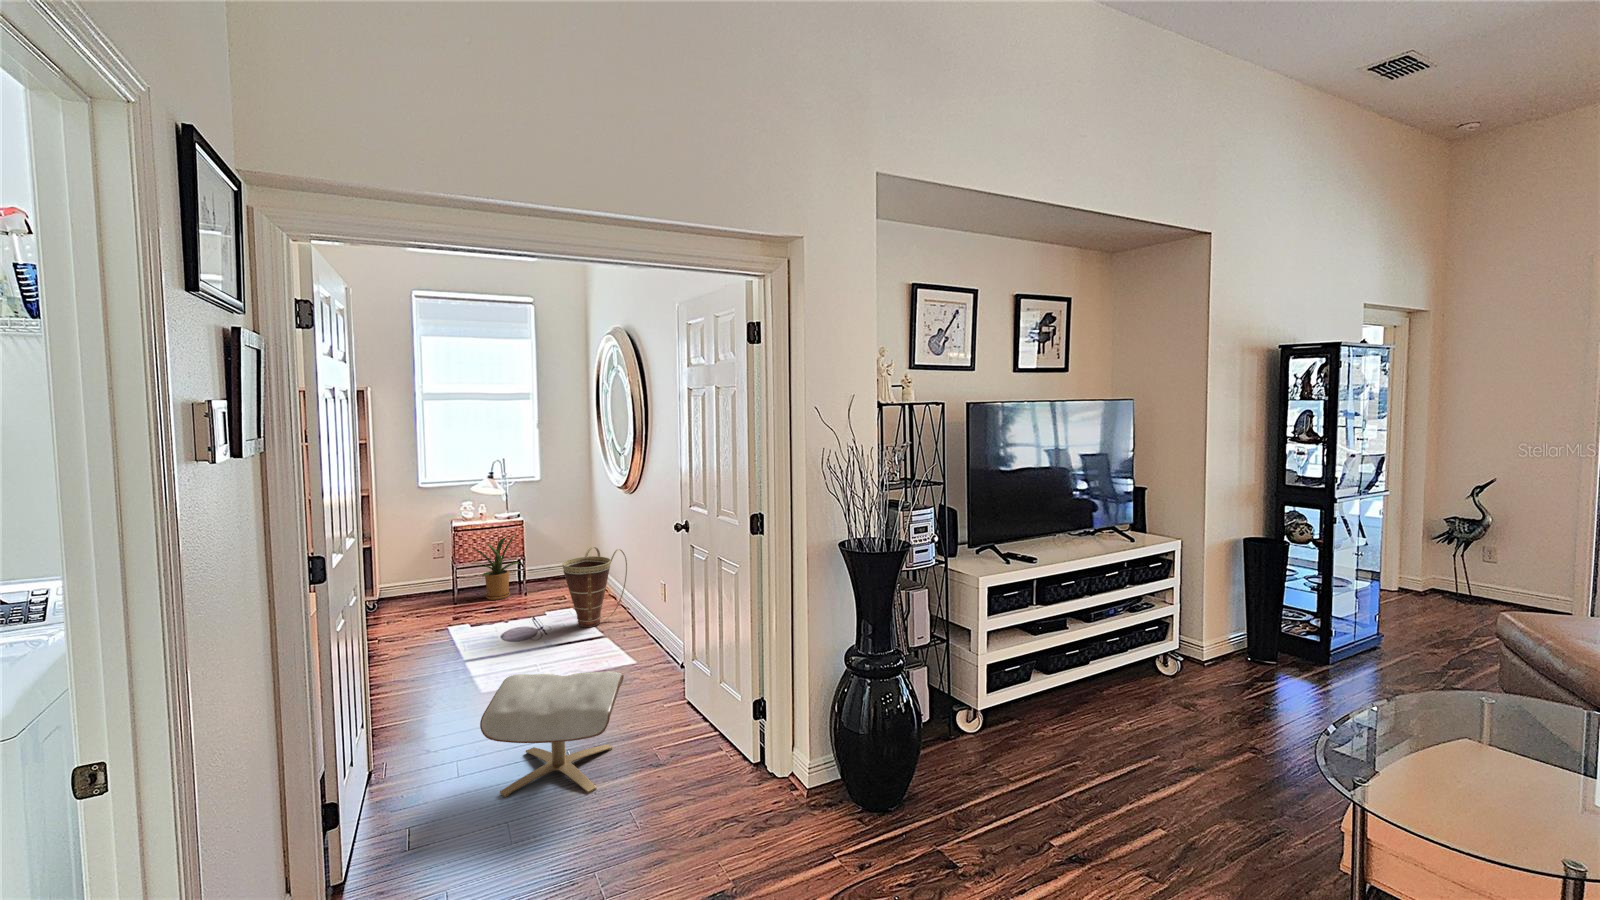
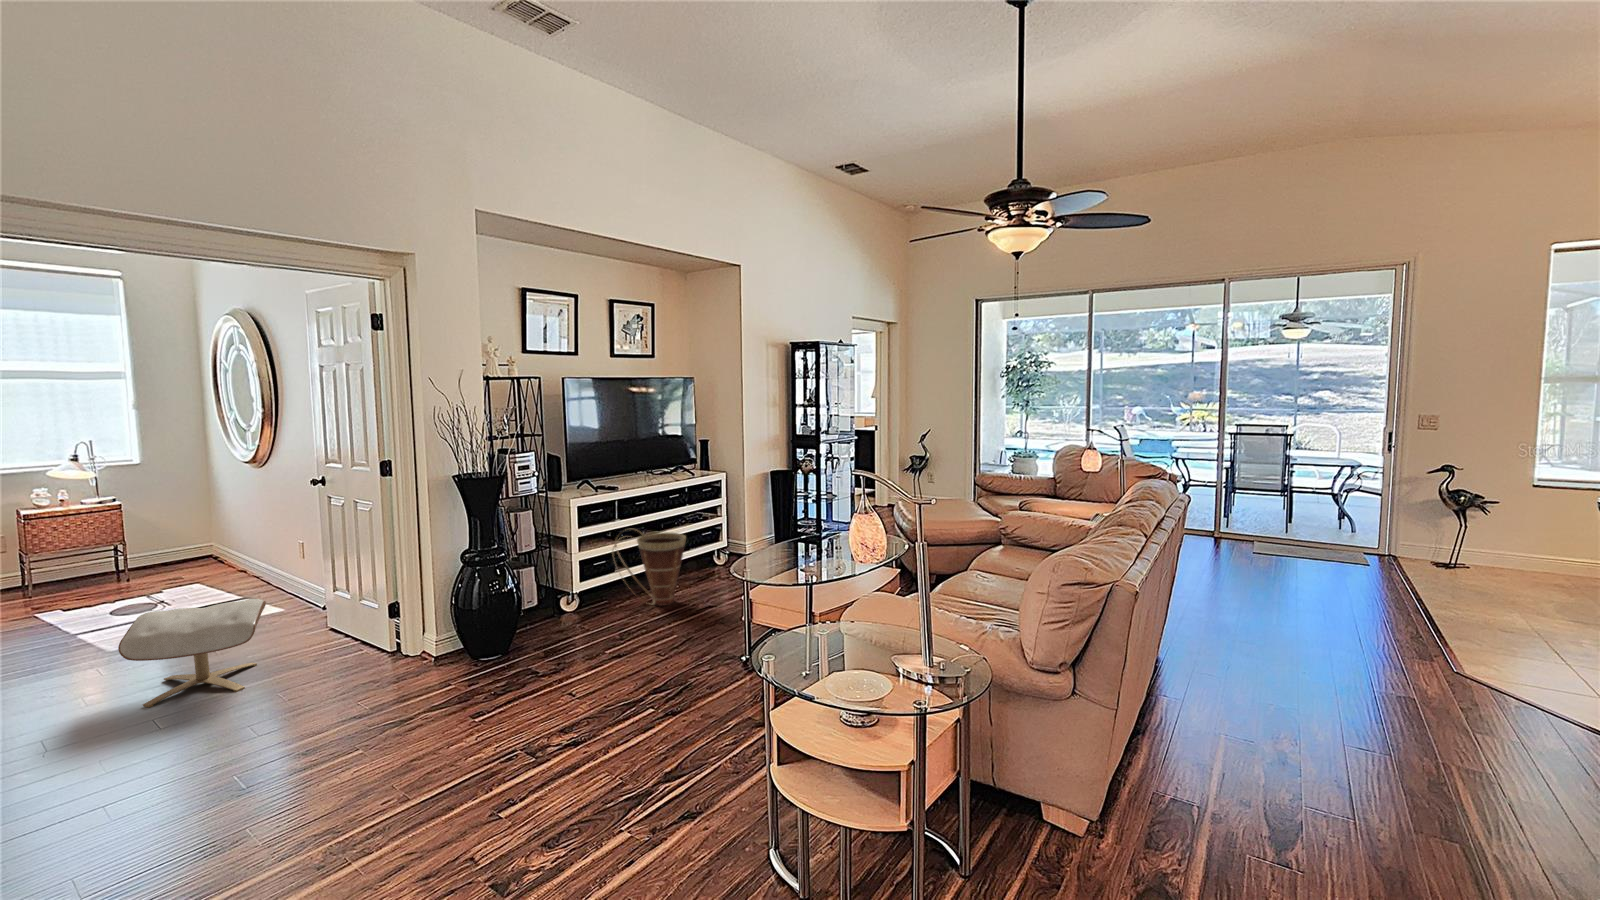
house plant: present [474,534,519,600] -> none [43,515,125,588]
basket: present [562,547,627,627] -> present [613,529,686,606]

